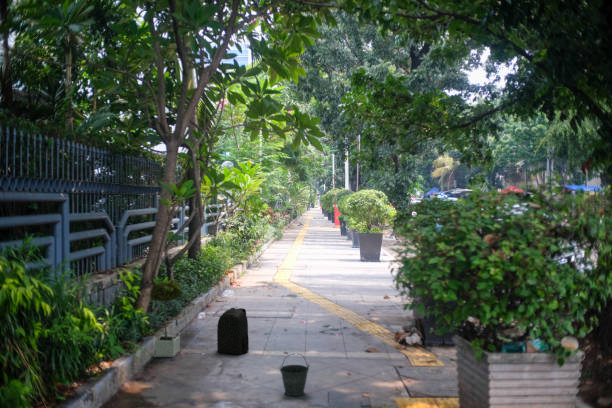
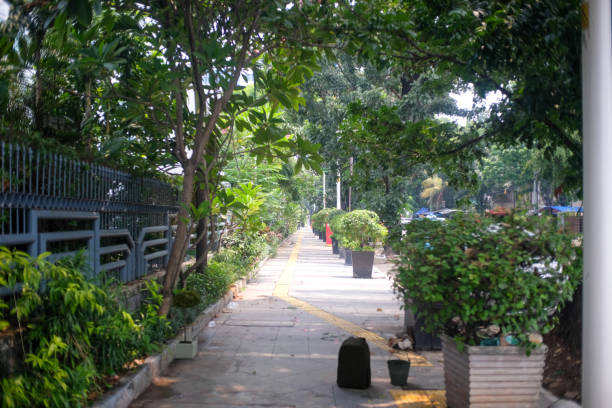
backpack: present [217,307,249,355] -> present [336,336,371,389]
bucket: present [280,365,309,396] -> present [387,351,411,385]

